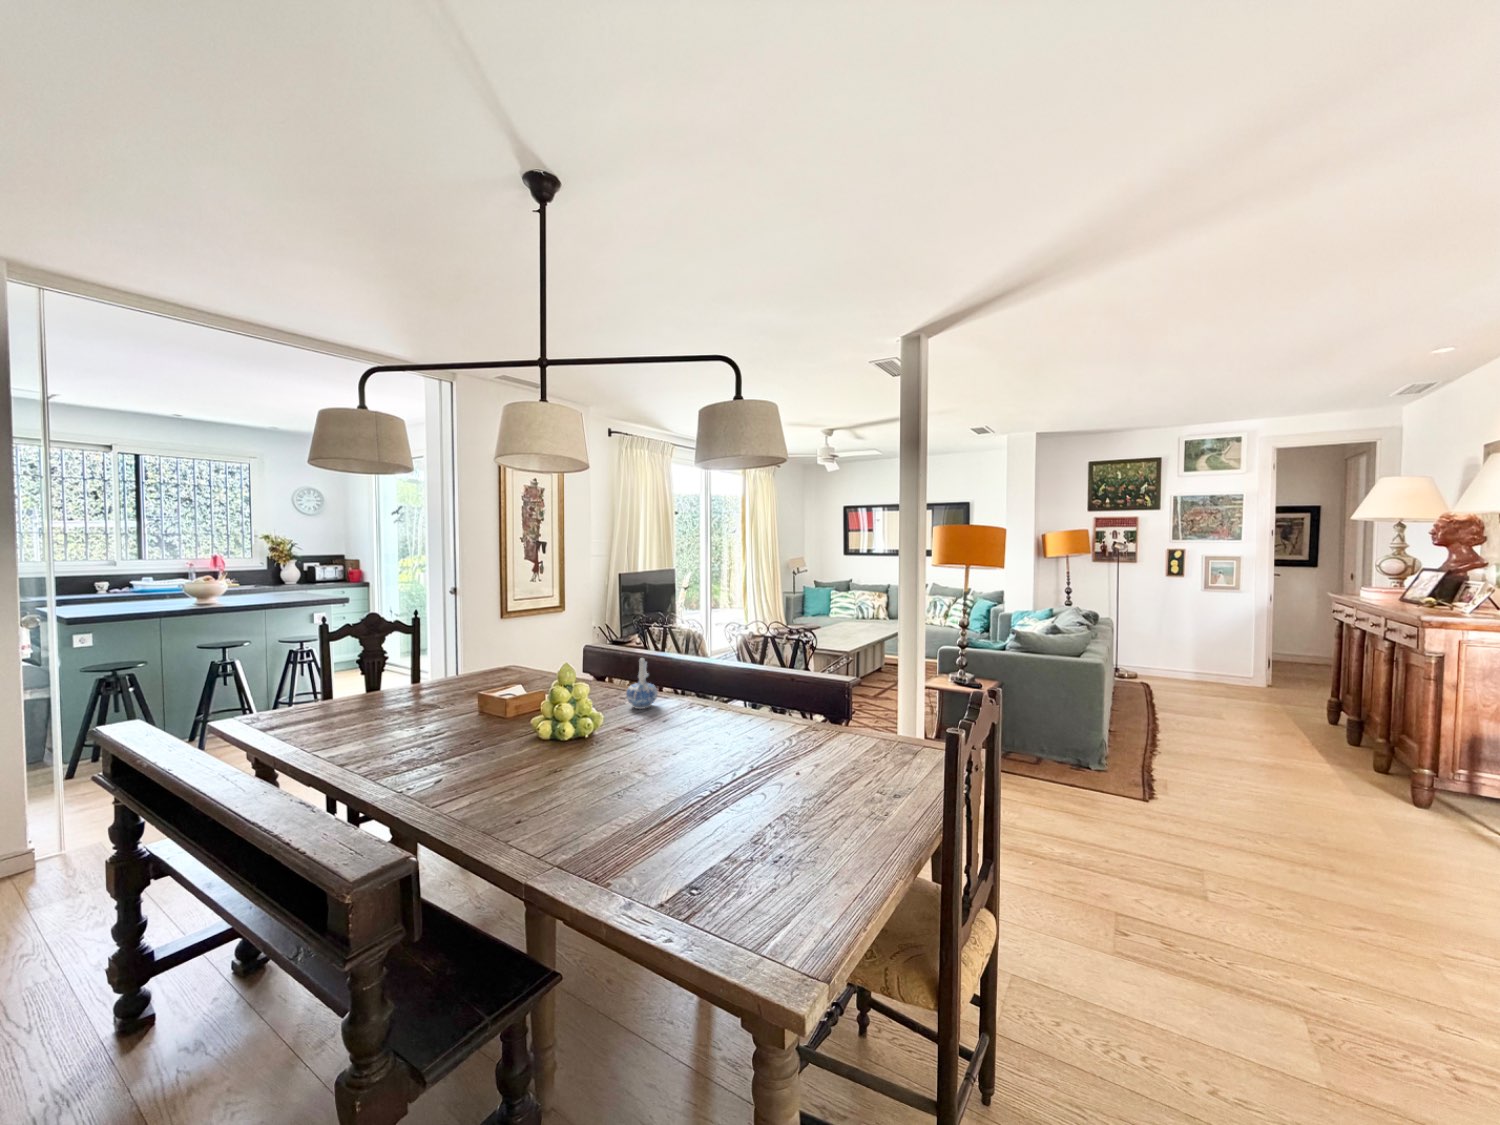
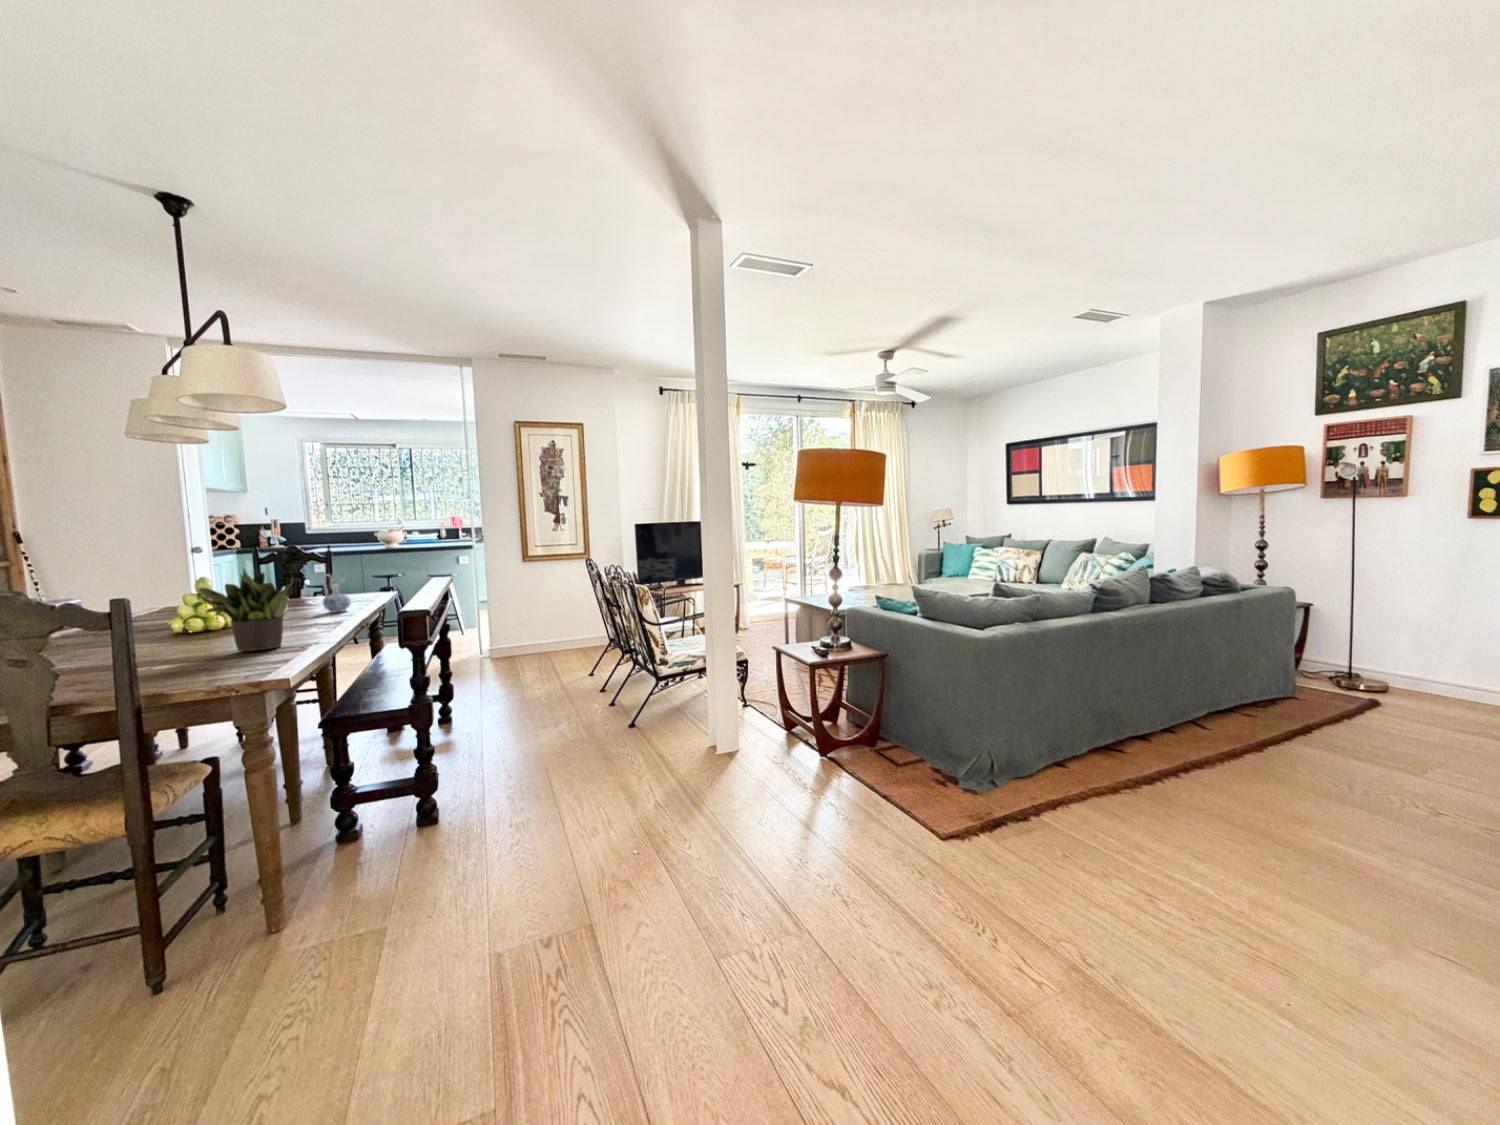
potted plant: none [768,656,865,766] -> present [198,570,293,651]

